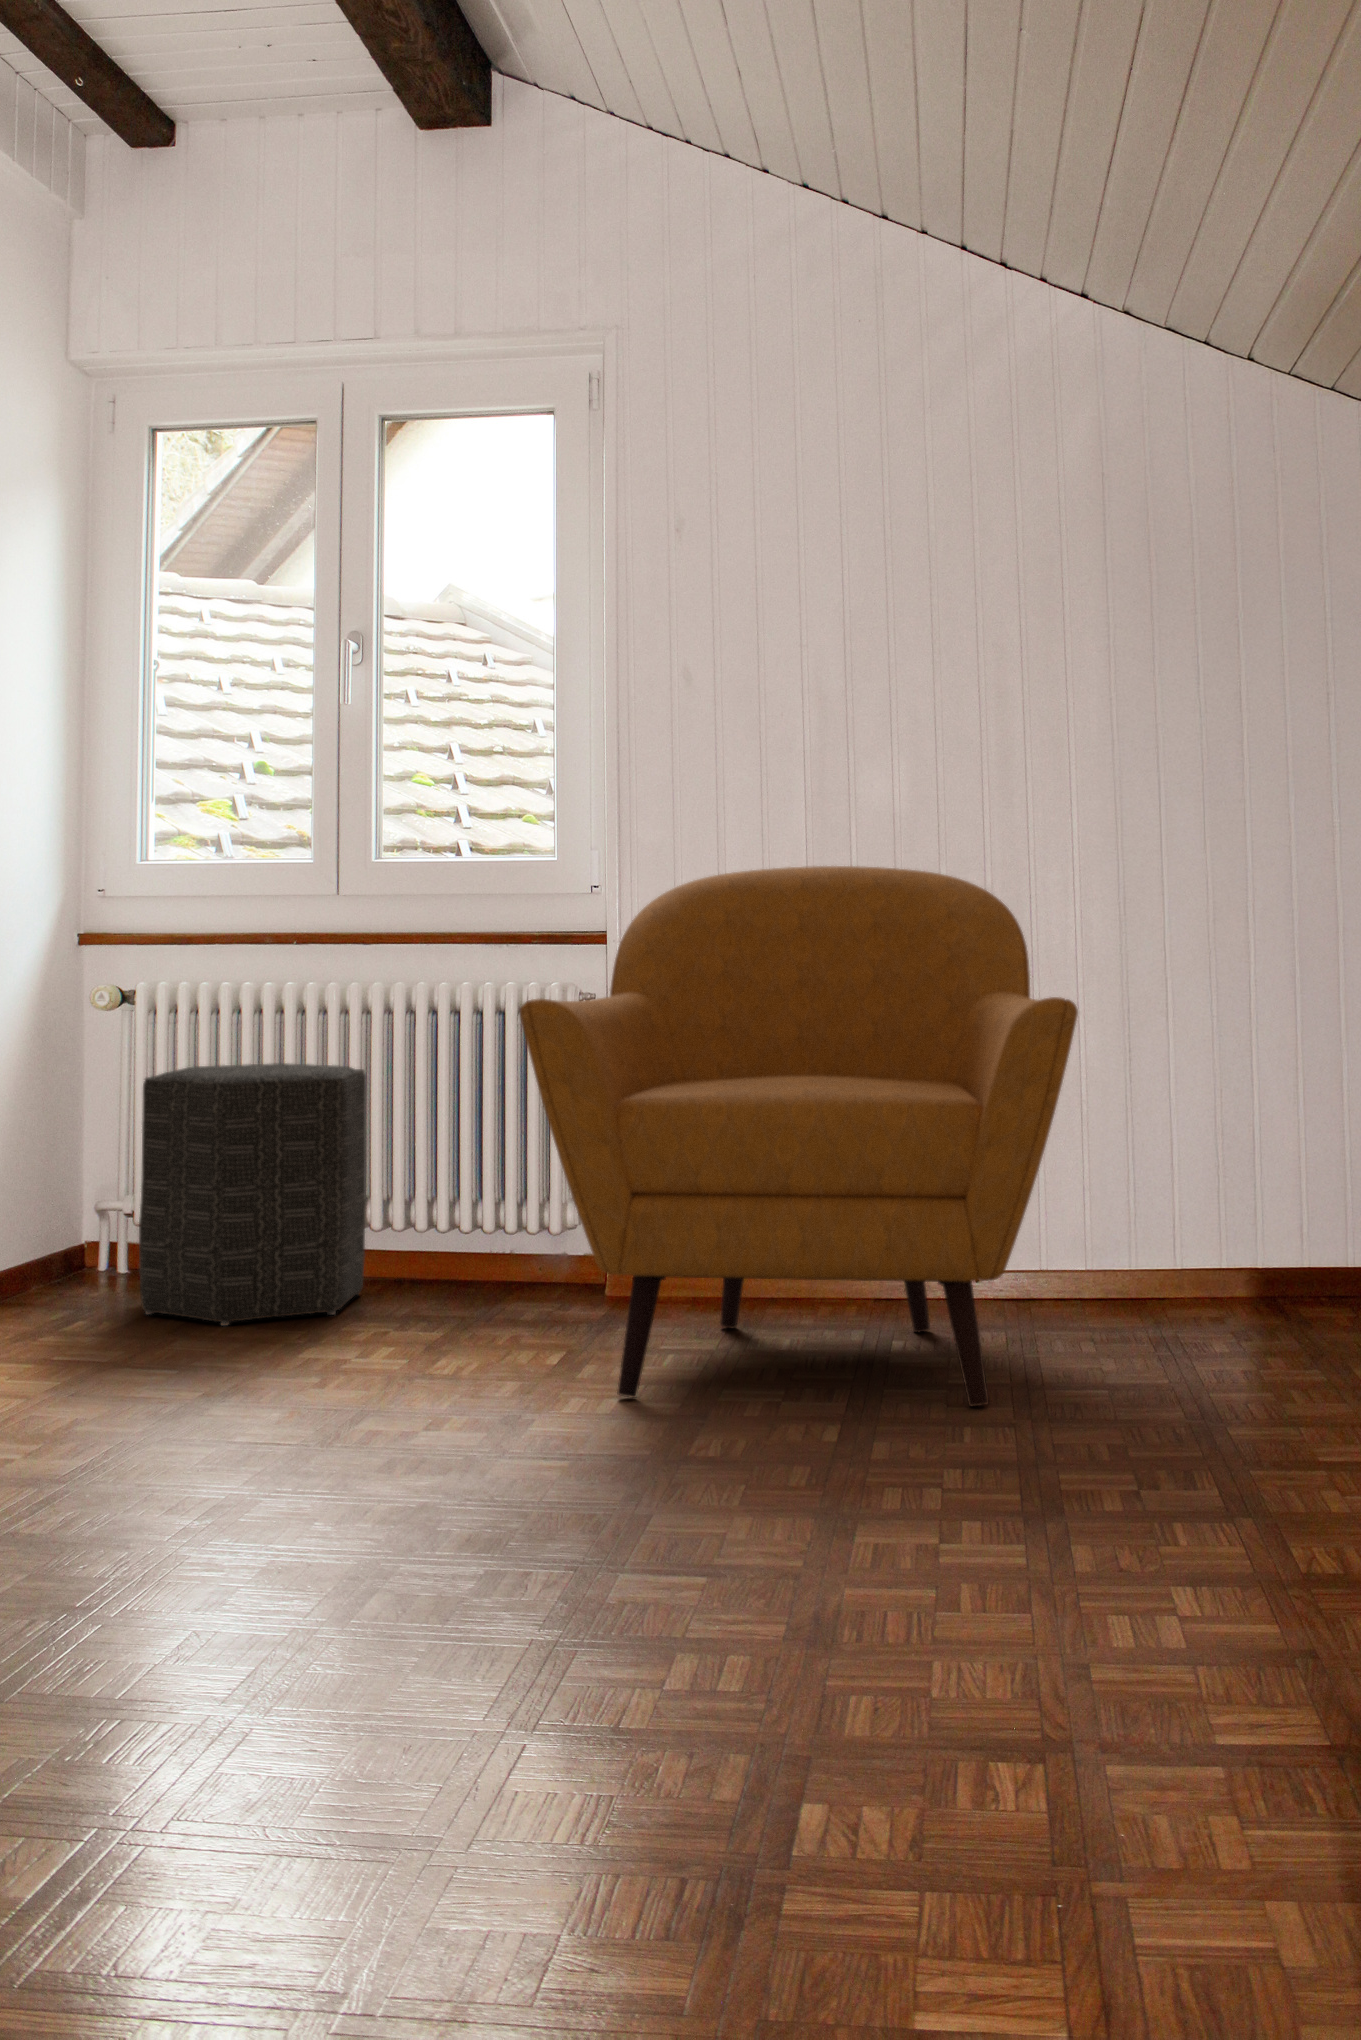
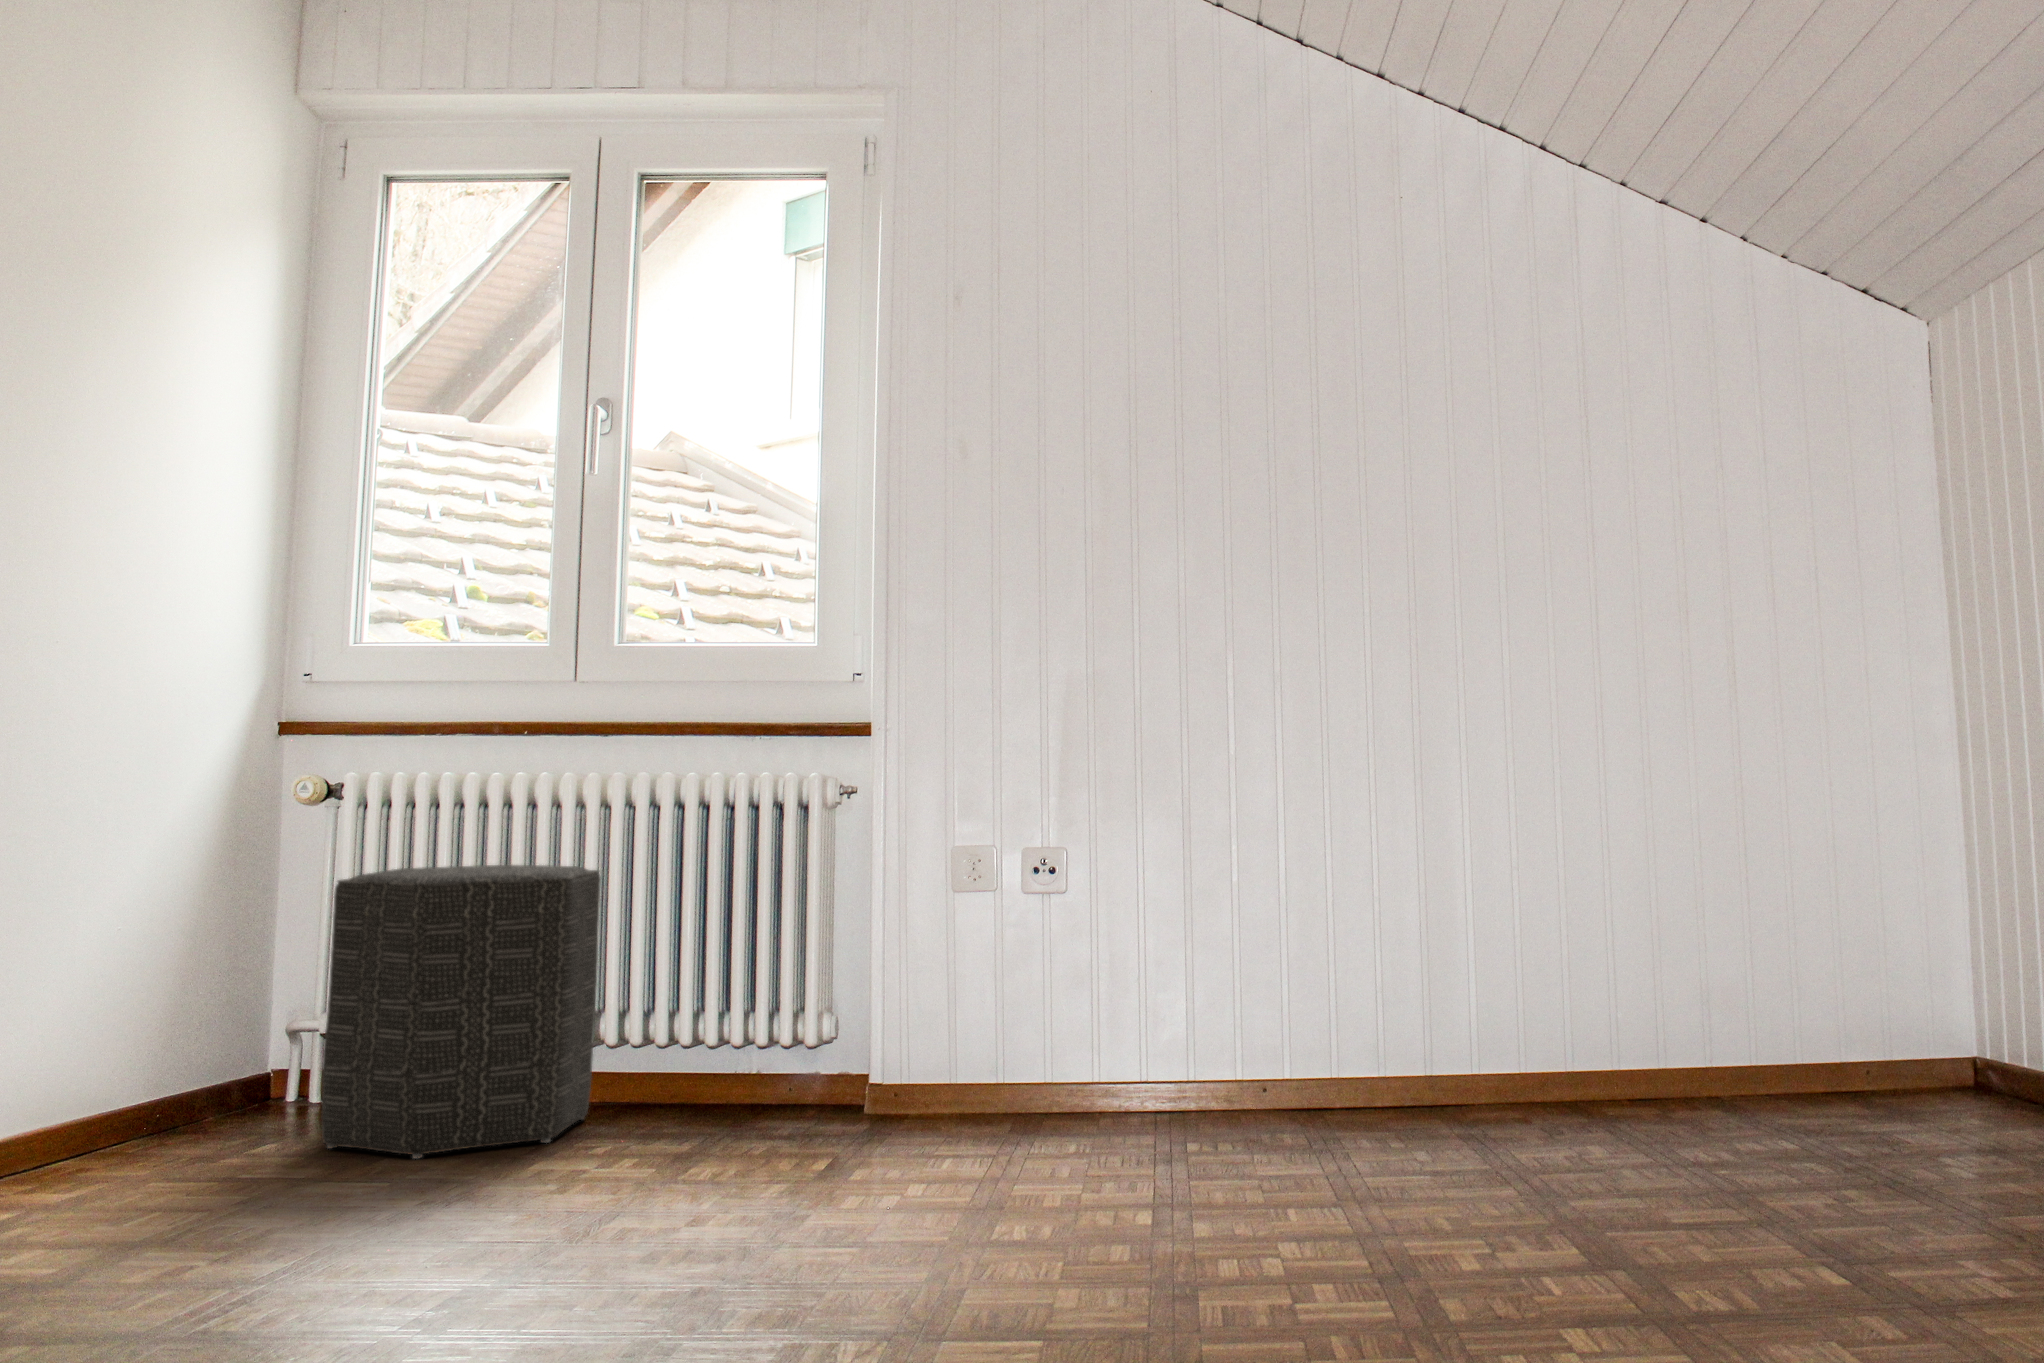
armchair: present [520,866,1078,1406] -> none [750,652,1358,1226]

